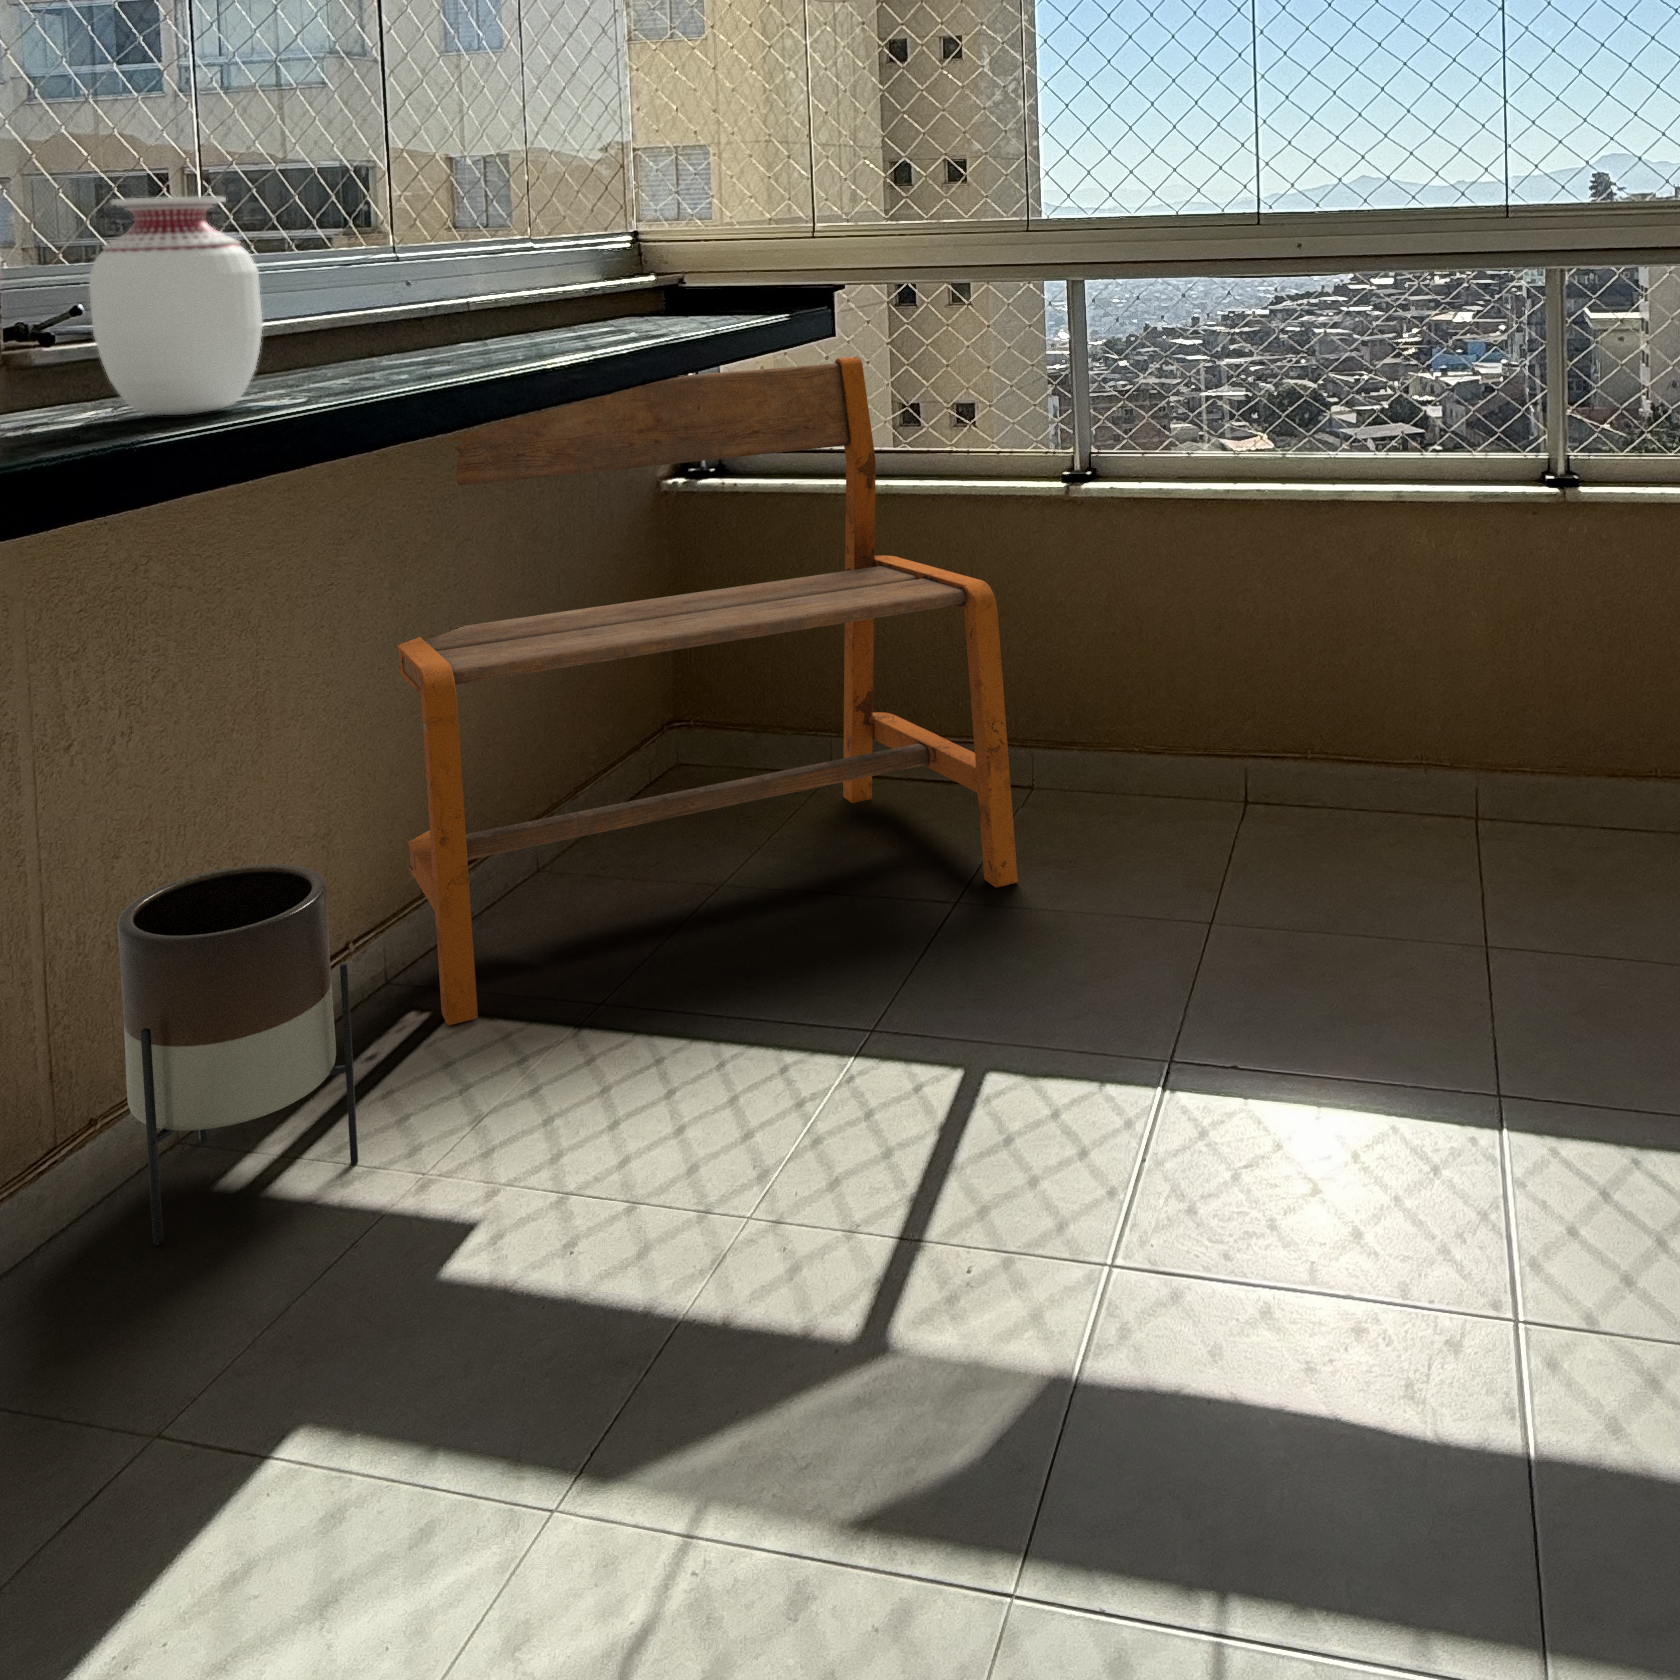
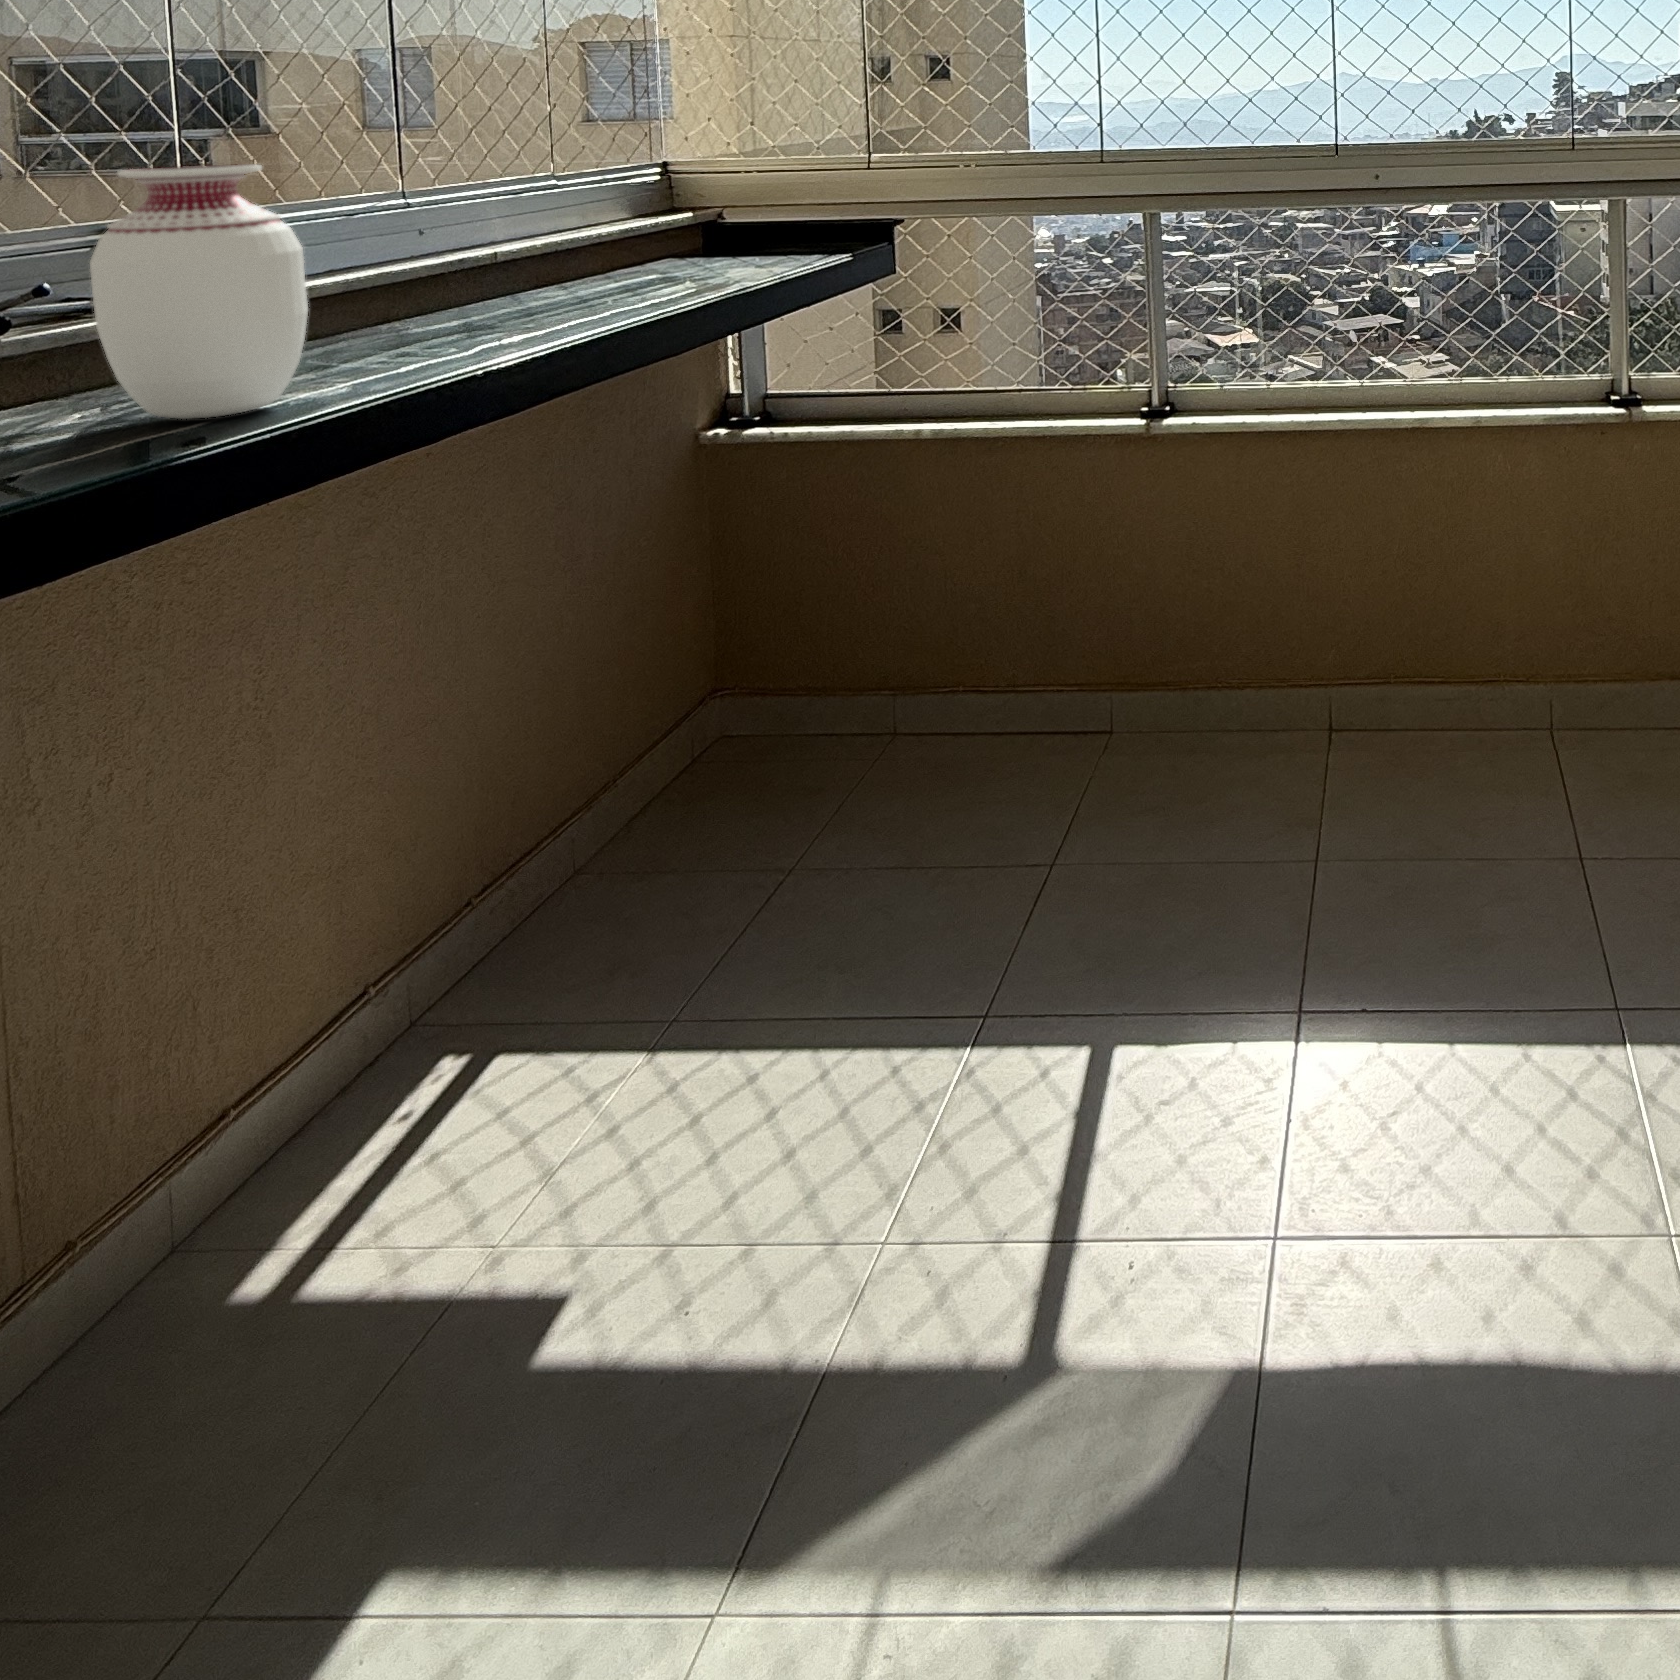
bench: present [397,357,1018,1025] -> none [387,297,1104,1062]
planter: present [118,864,358,1245] -> none [113,910,413,1371]

